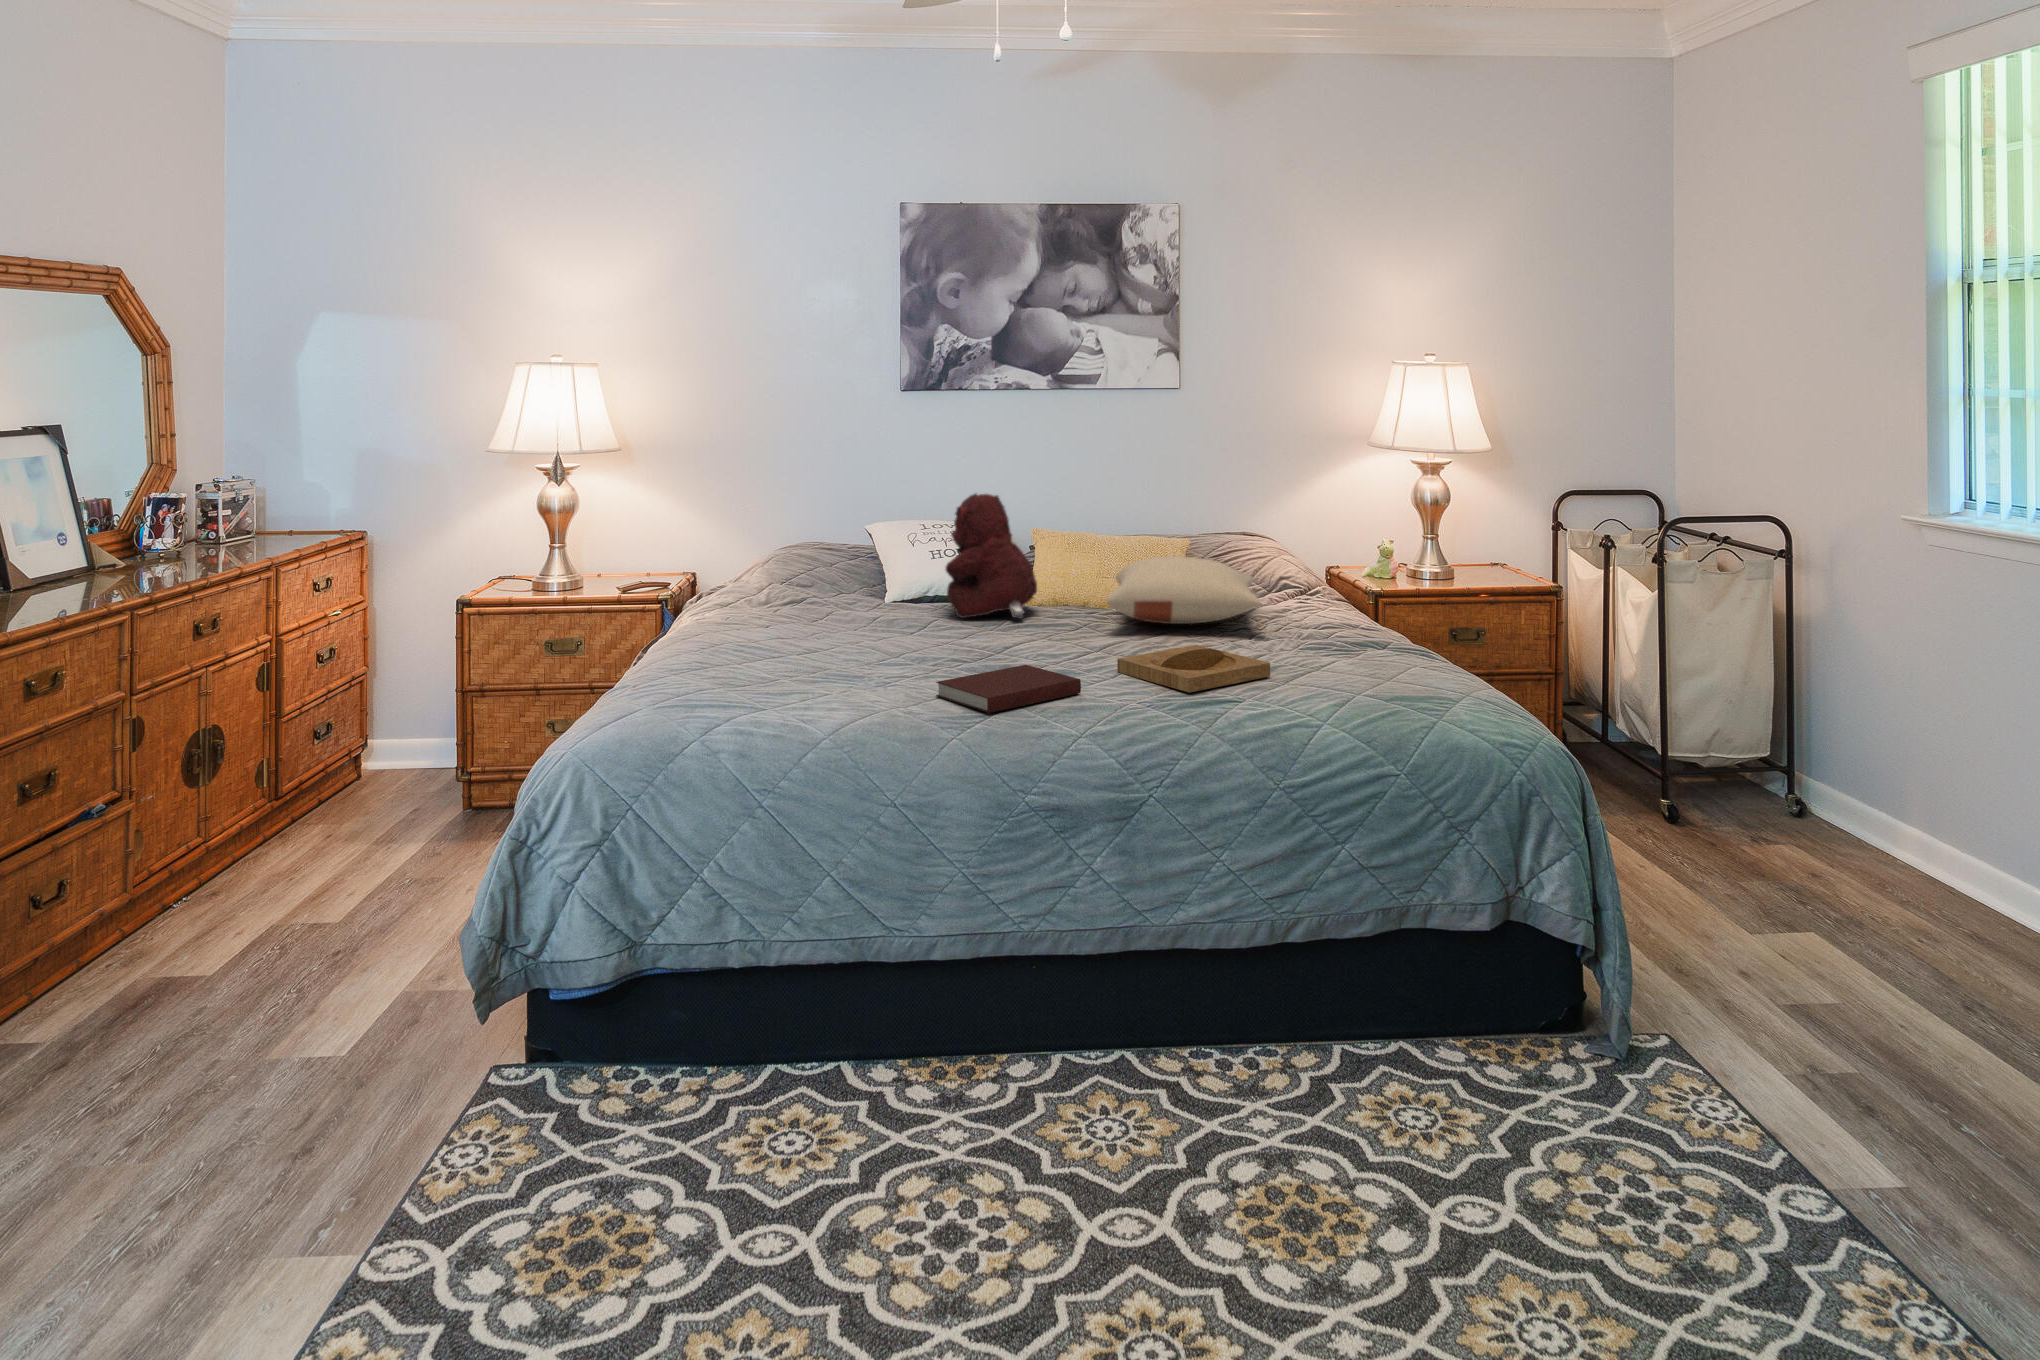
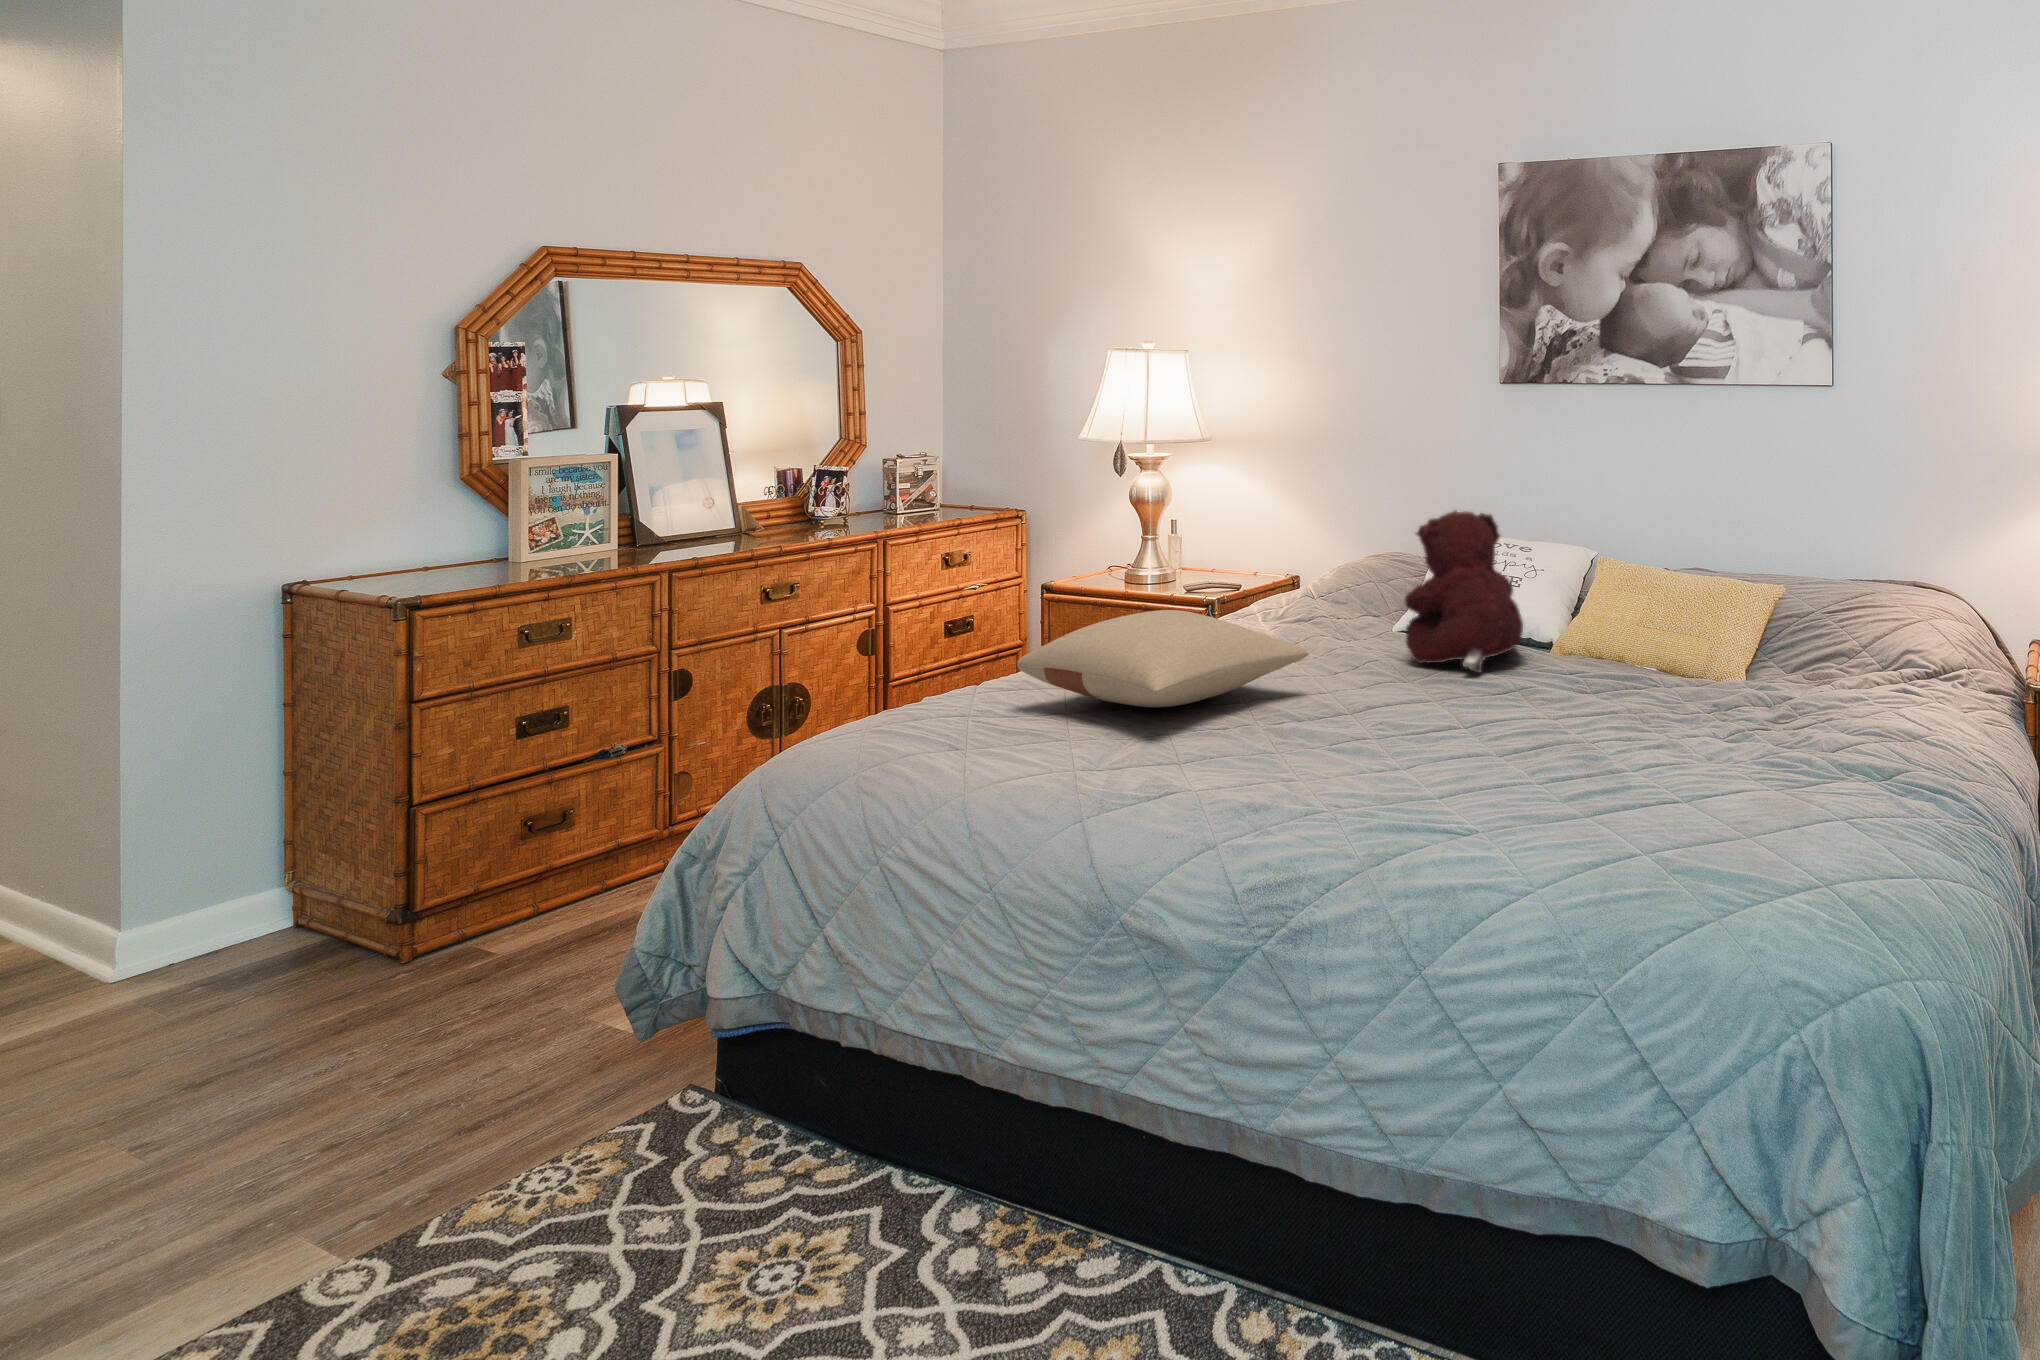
pillow: present [1107,556,1262,624] -> present [1017,610,1308,707]
tray: present [1117,645,1270,693] -> none [1438,741,1610,811]
notebook: present [936,665,1081,713] -> none [1167,737,1327,796]

